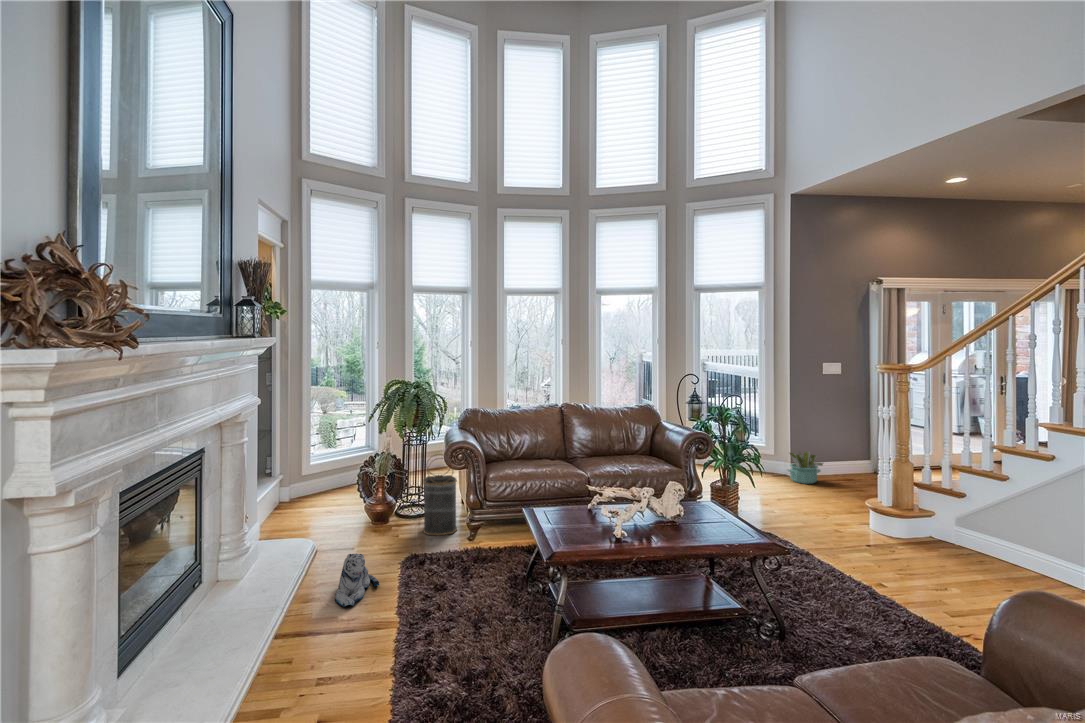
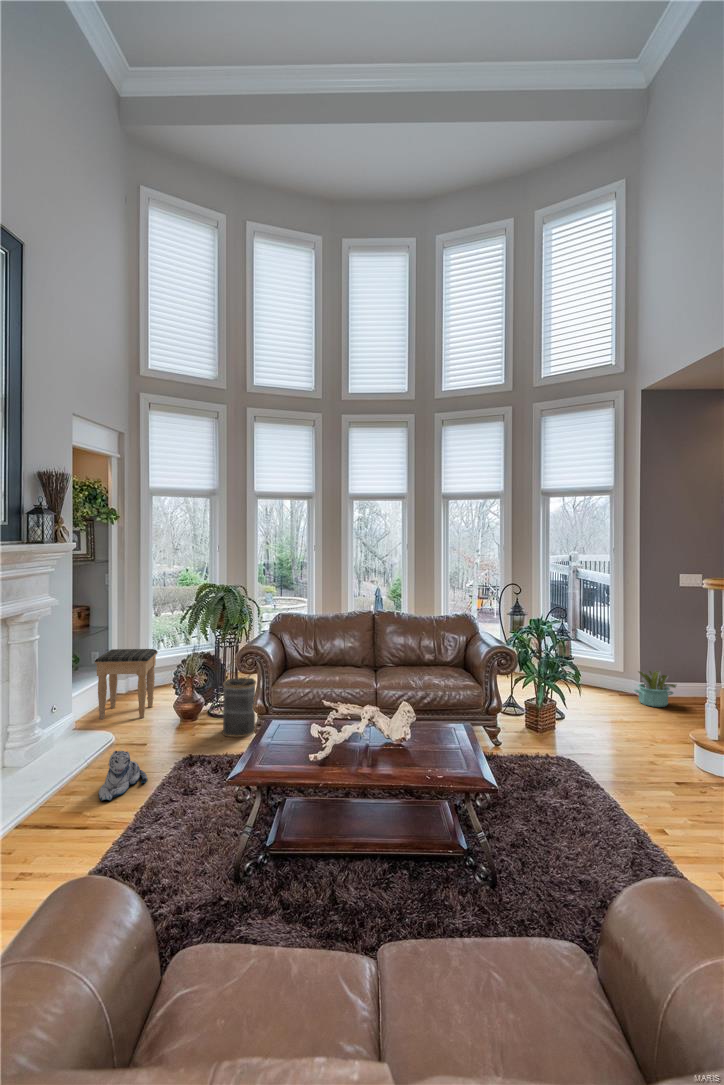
footstool: none [274,451,335,528] -> present [95,649,158,719]

